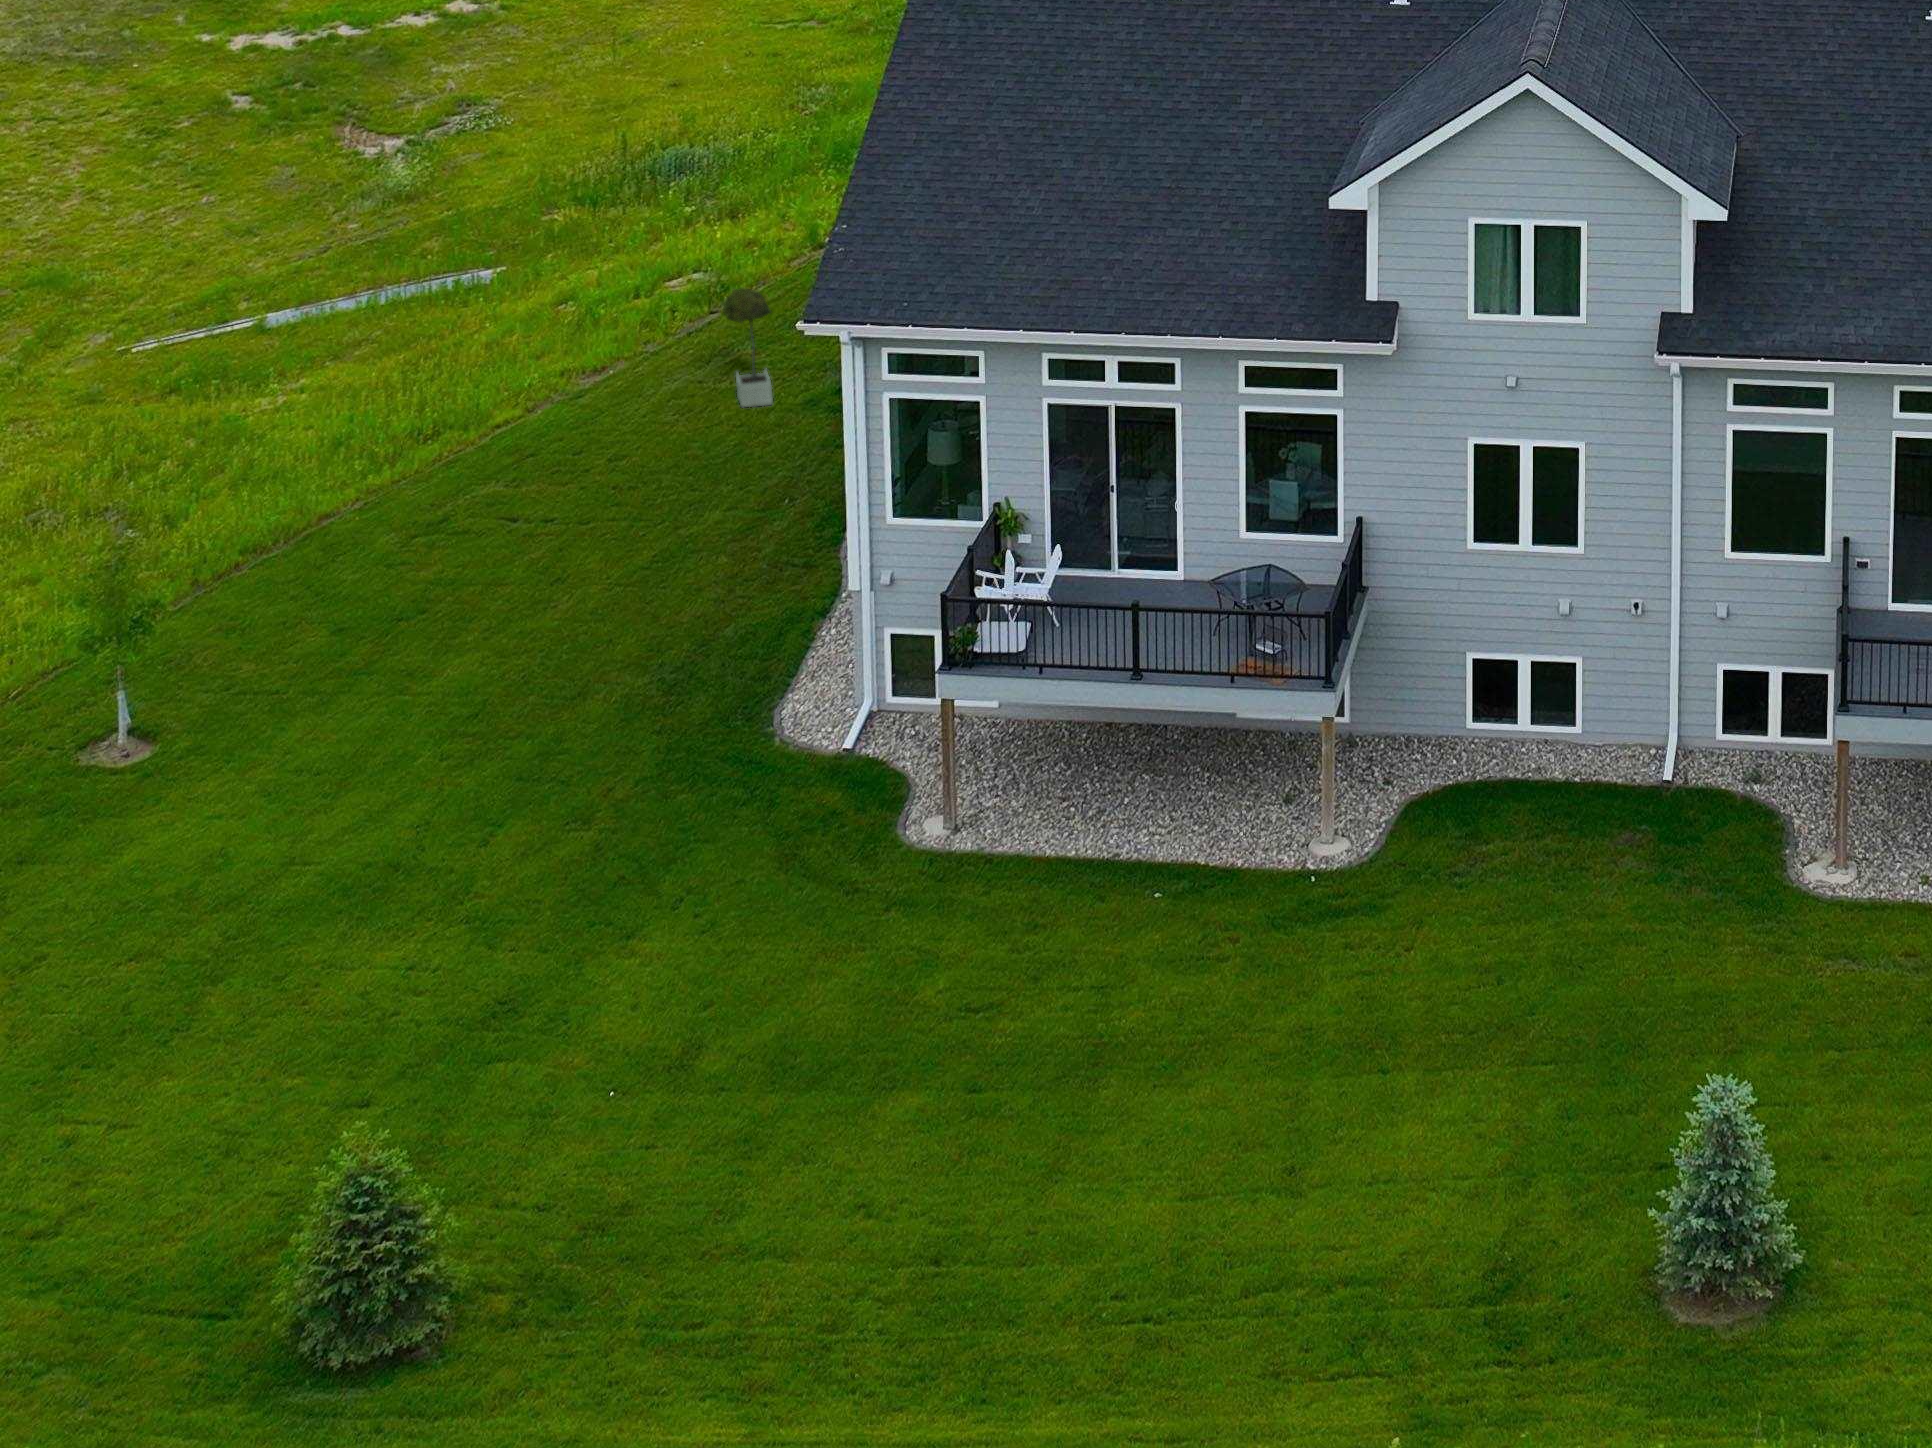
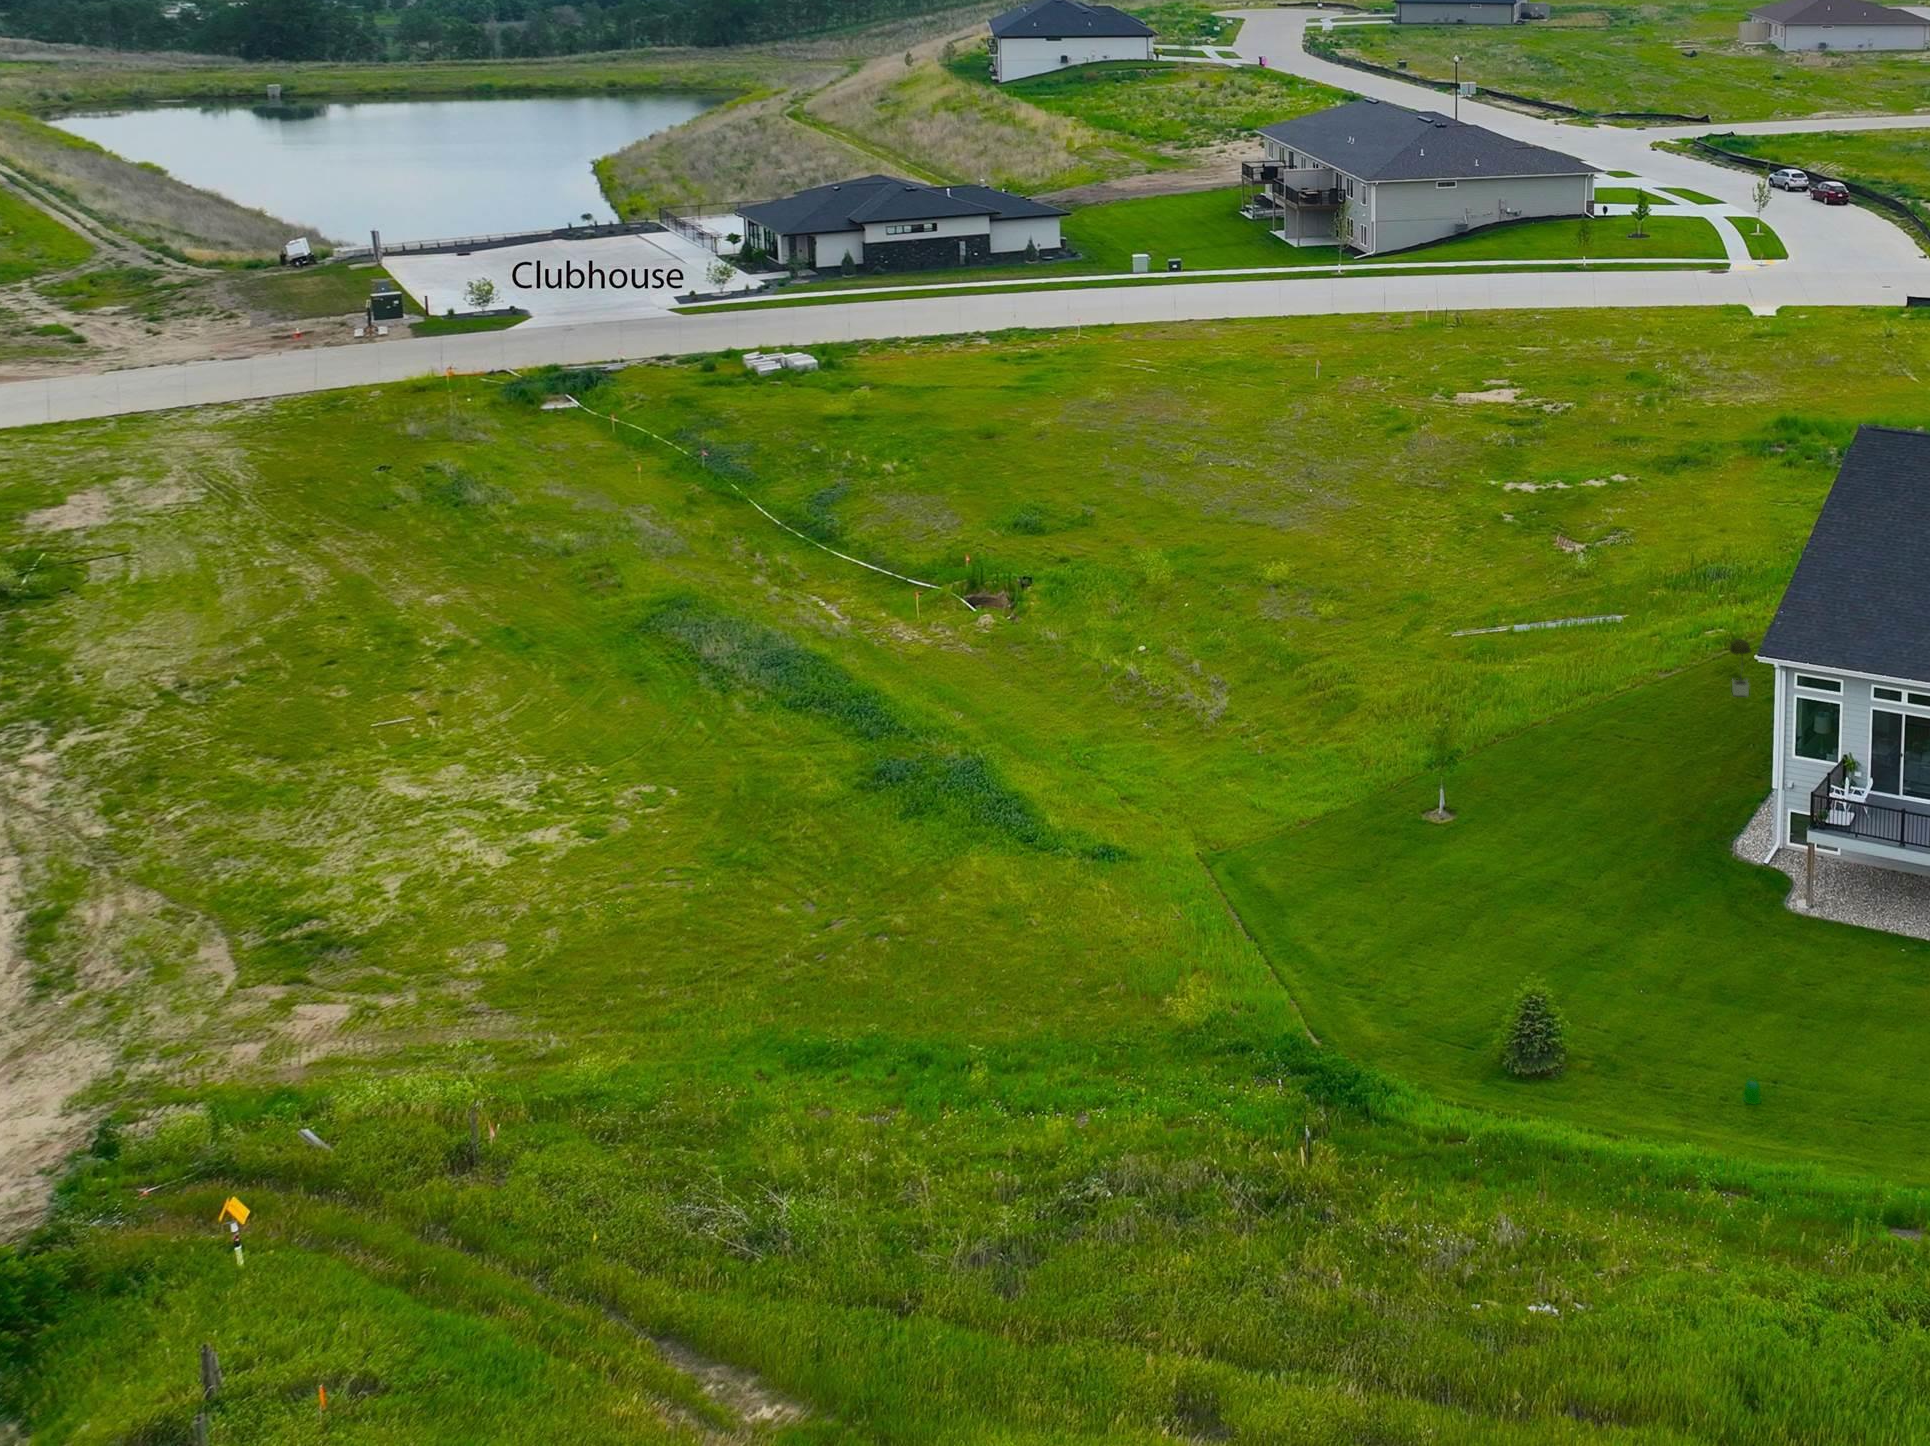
watering can: none [854,1294,900,1357] -> present [1743,1078,1761,1105]

